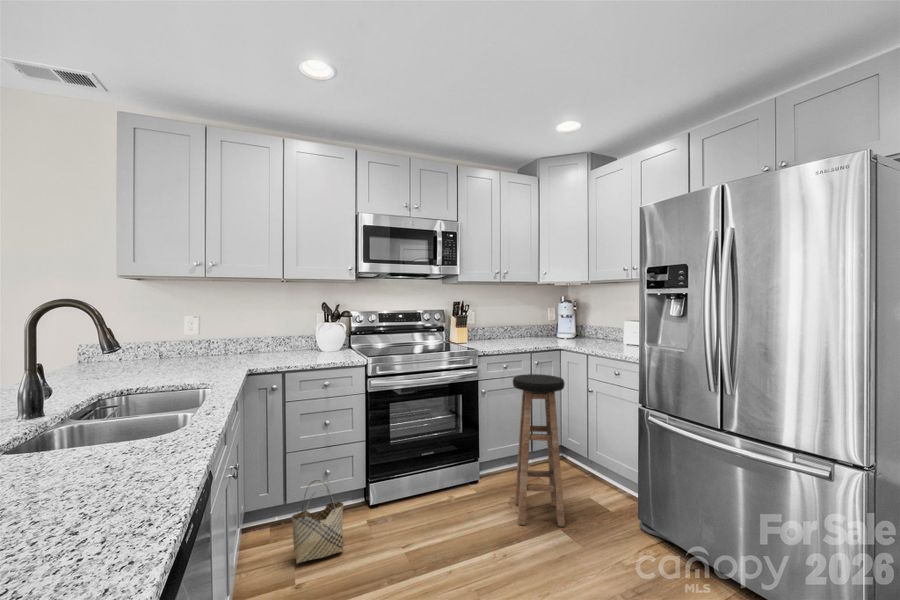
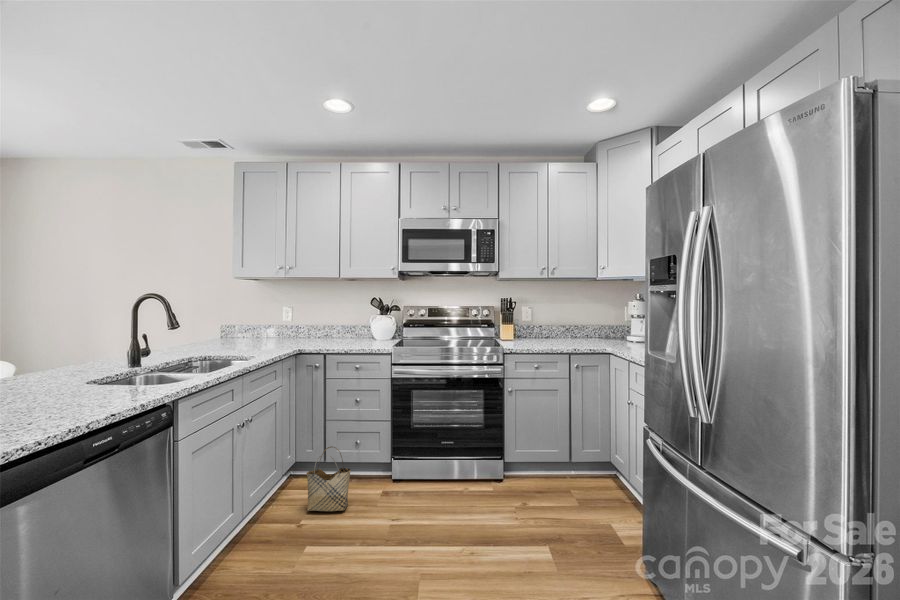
bar stool: present [513,374,565,527] -> none [509,376,568,544]

